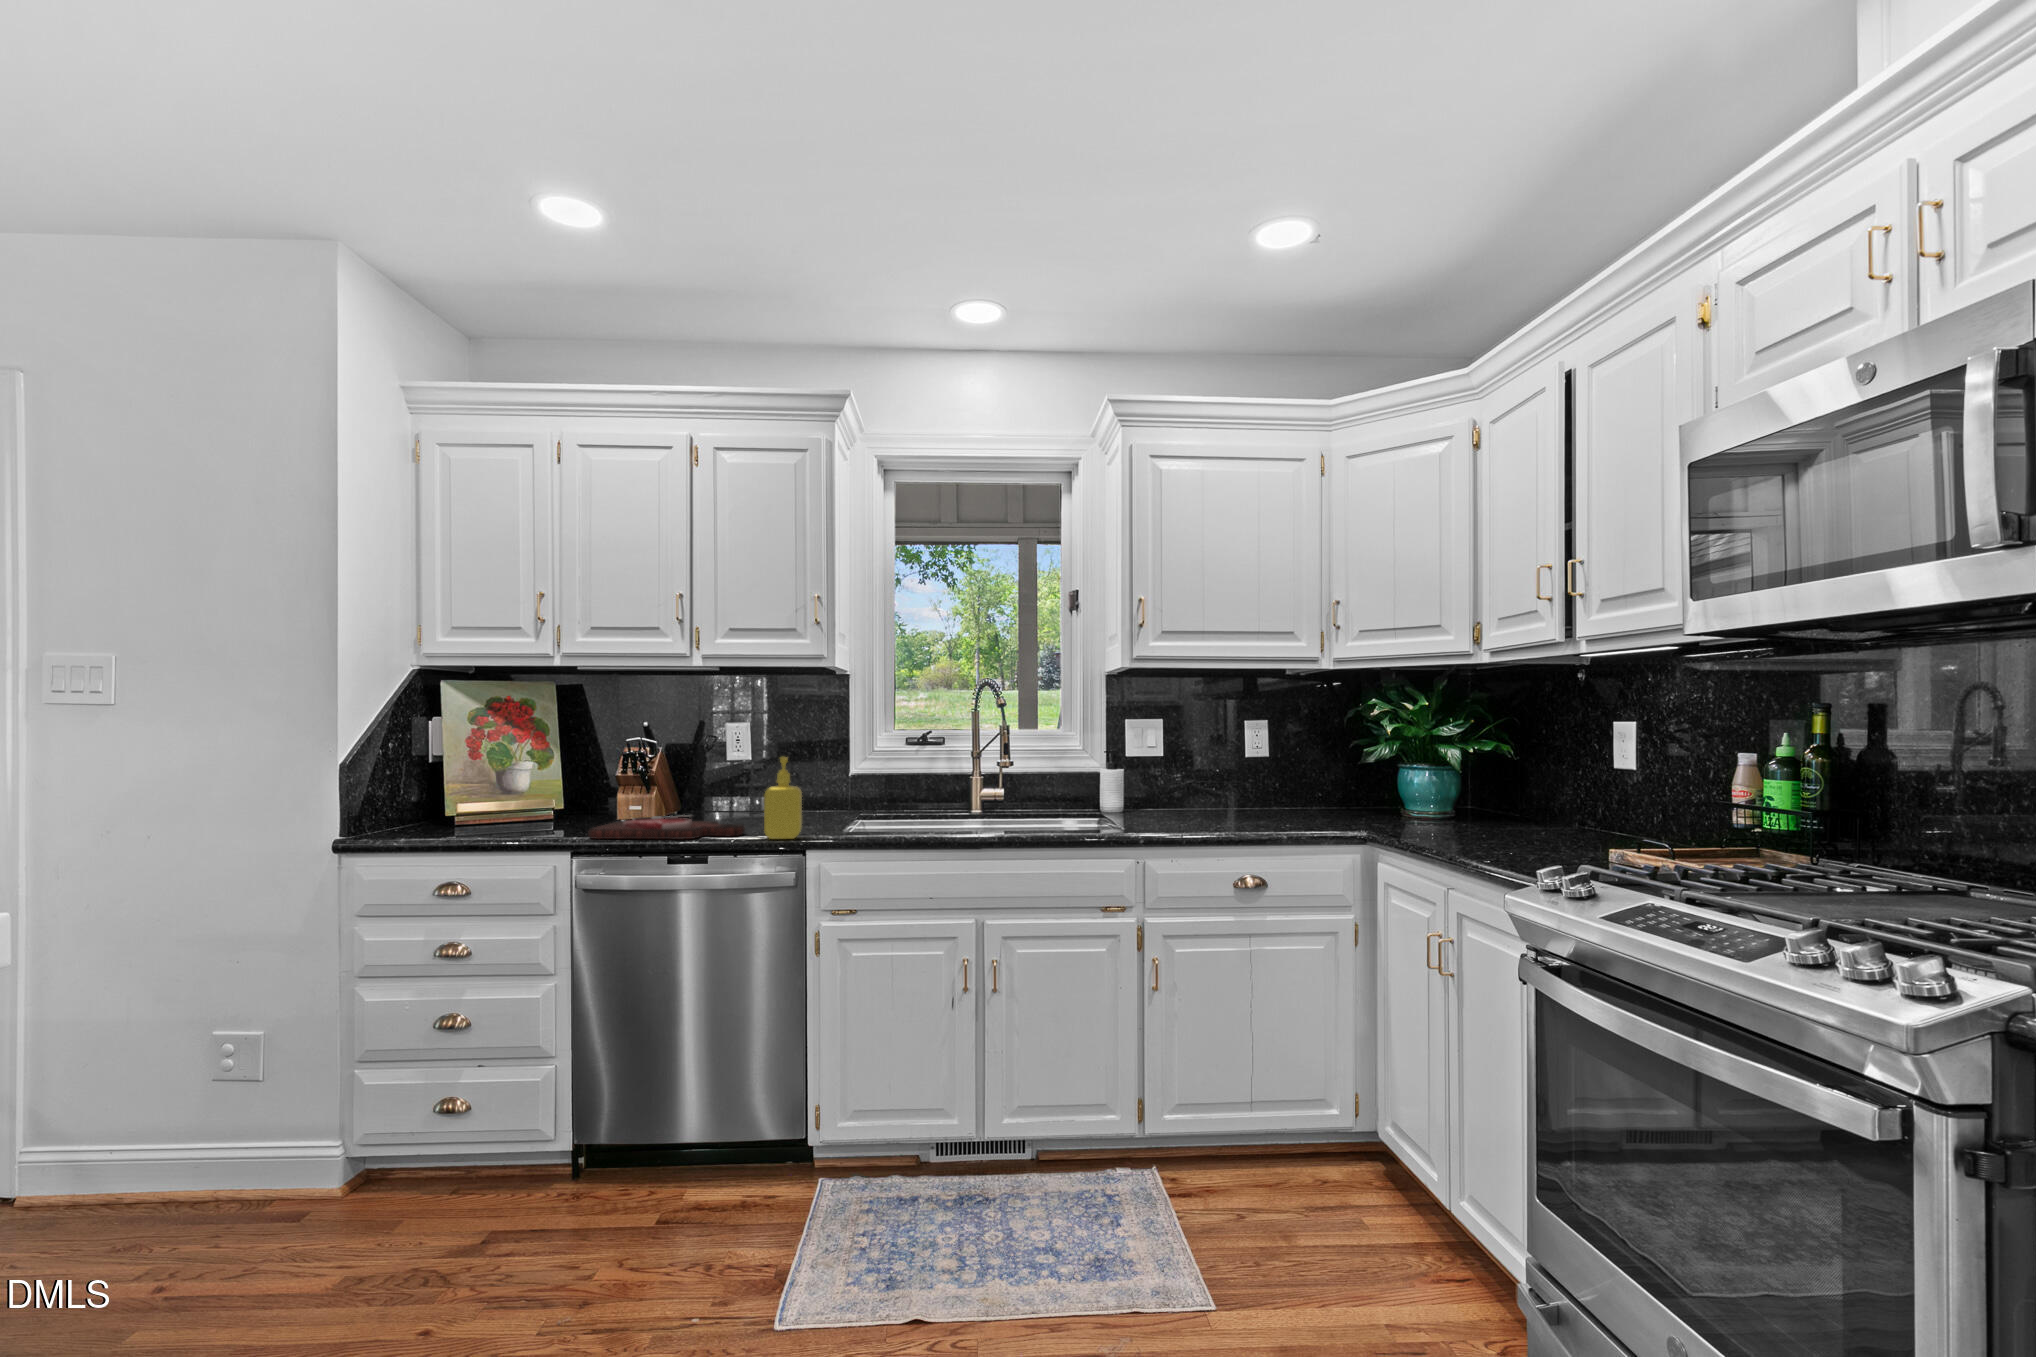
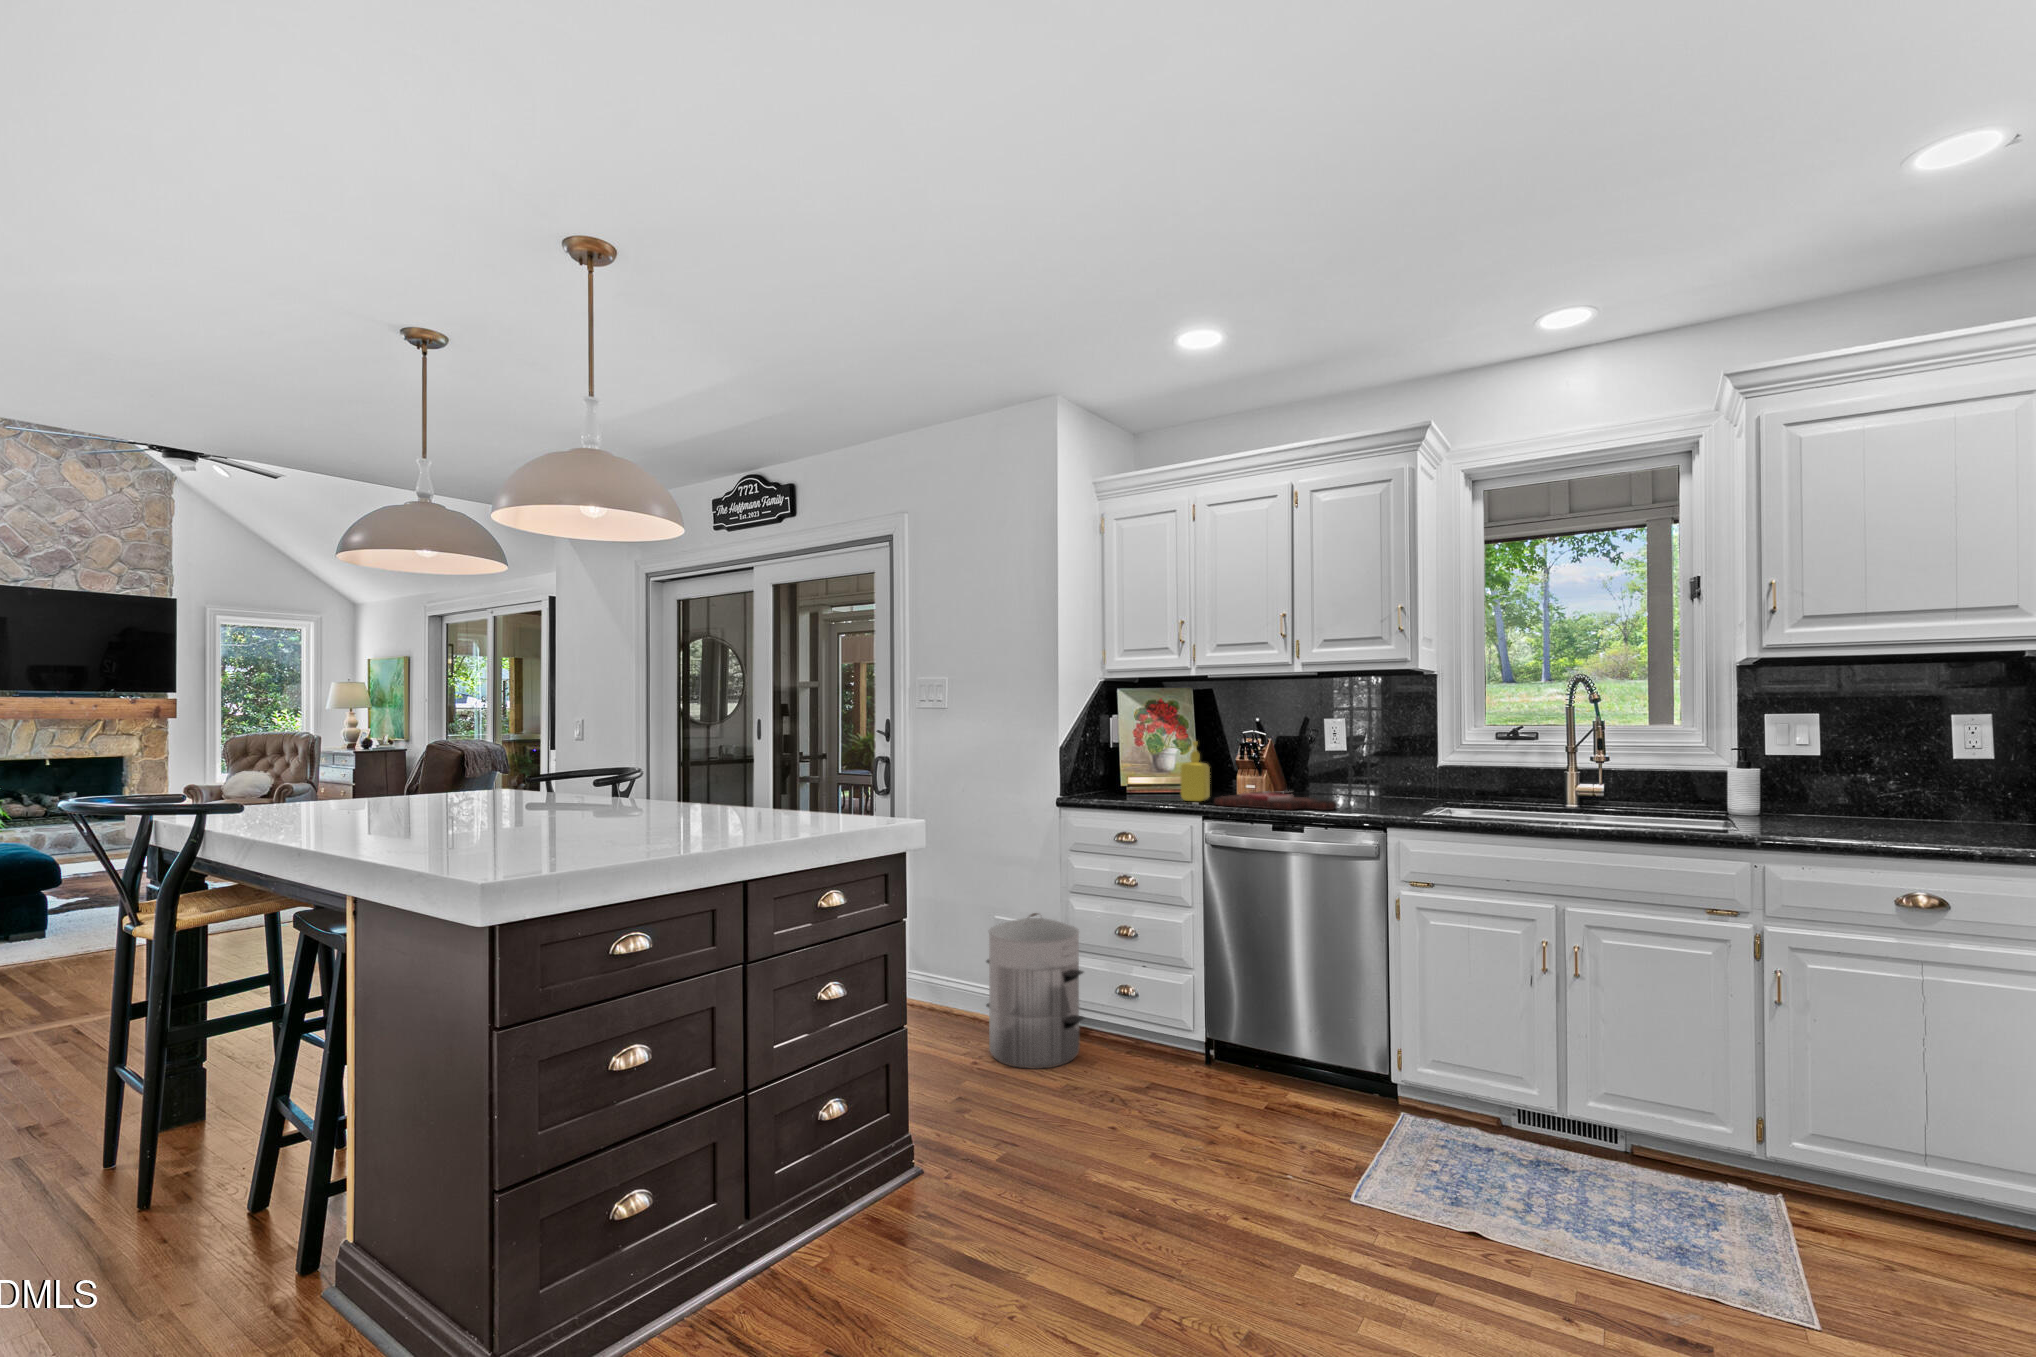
soap dispenser: present [764,757,802,839] -> present [1181,741,1210,801]
waste bin: none [209,1016,389,1258] -> present [987,913,1083,1069]

